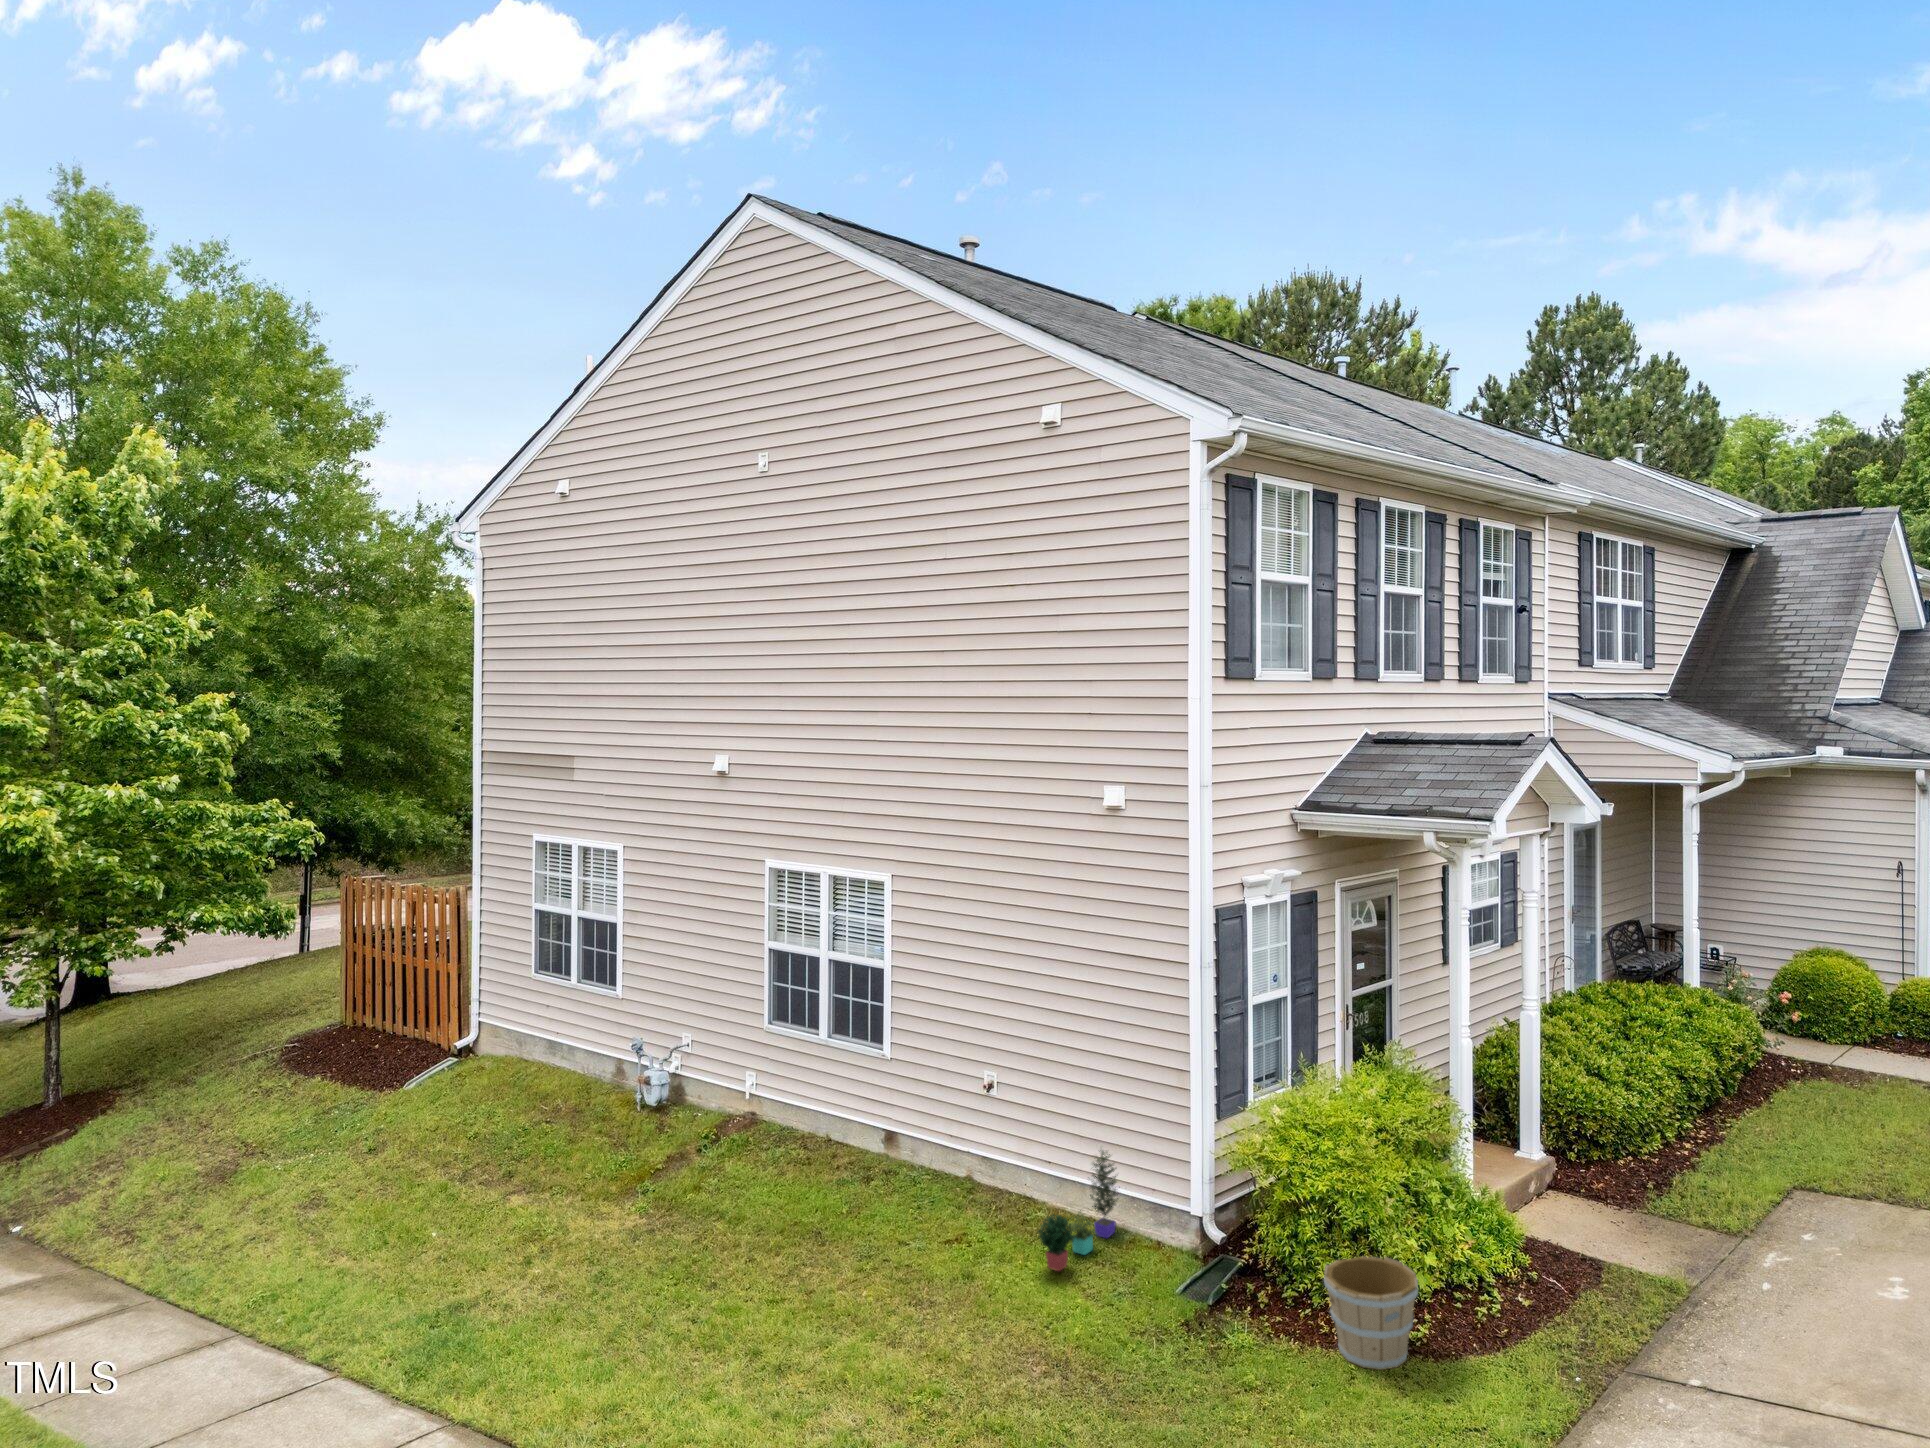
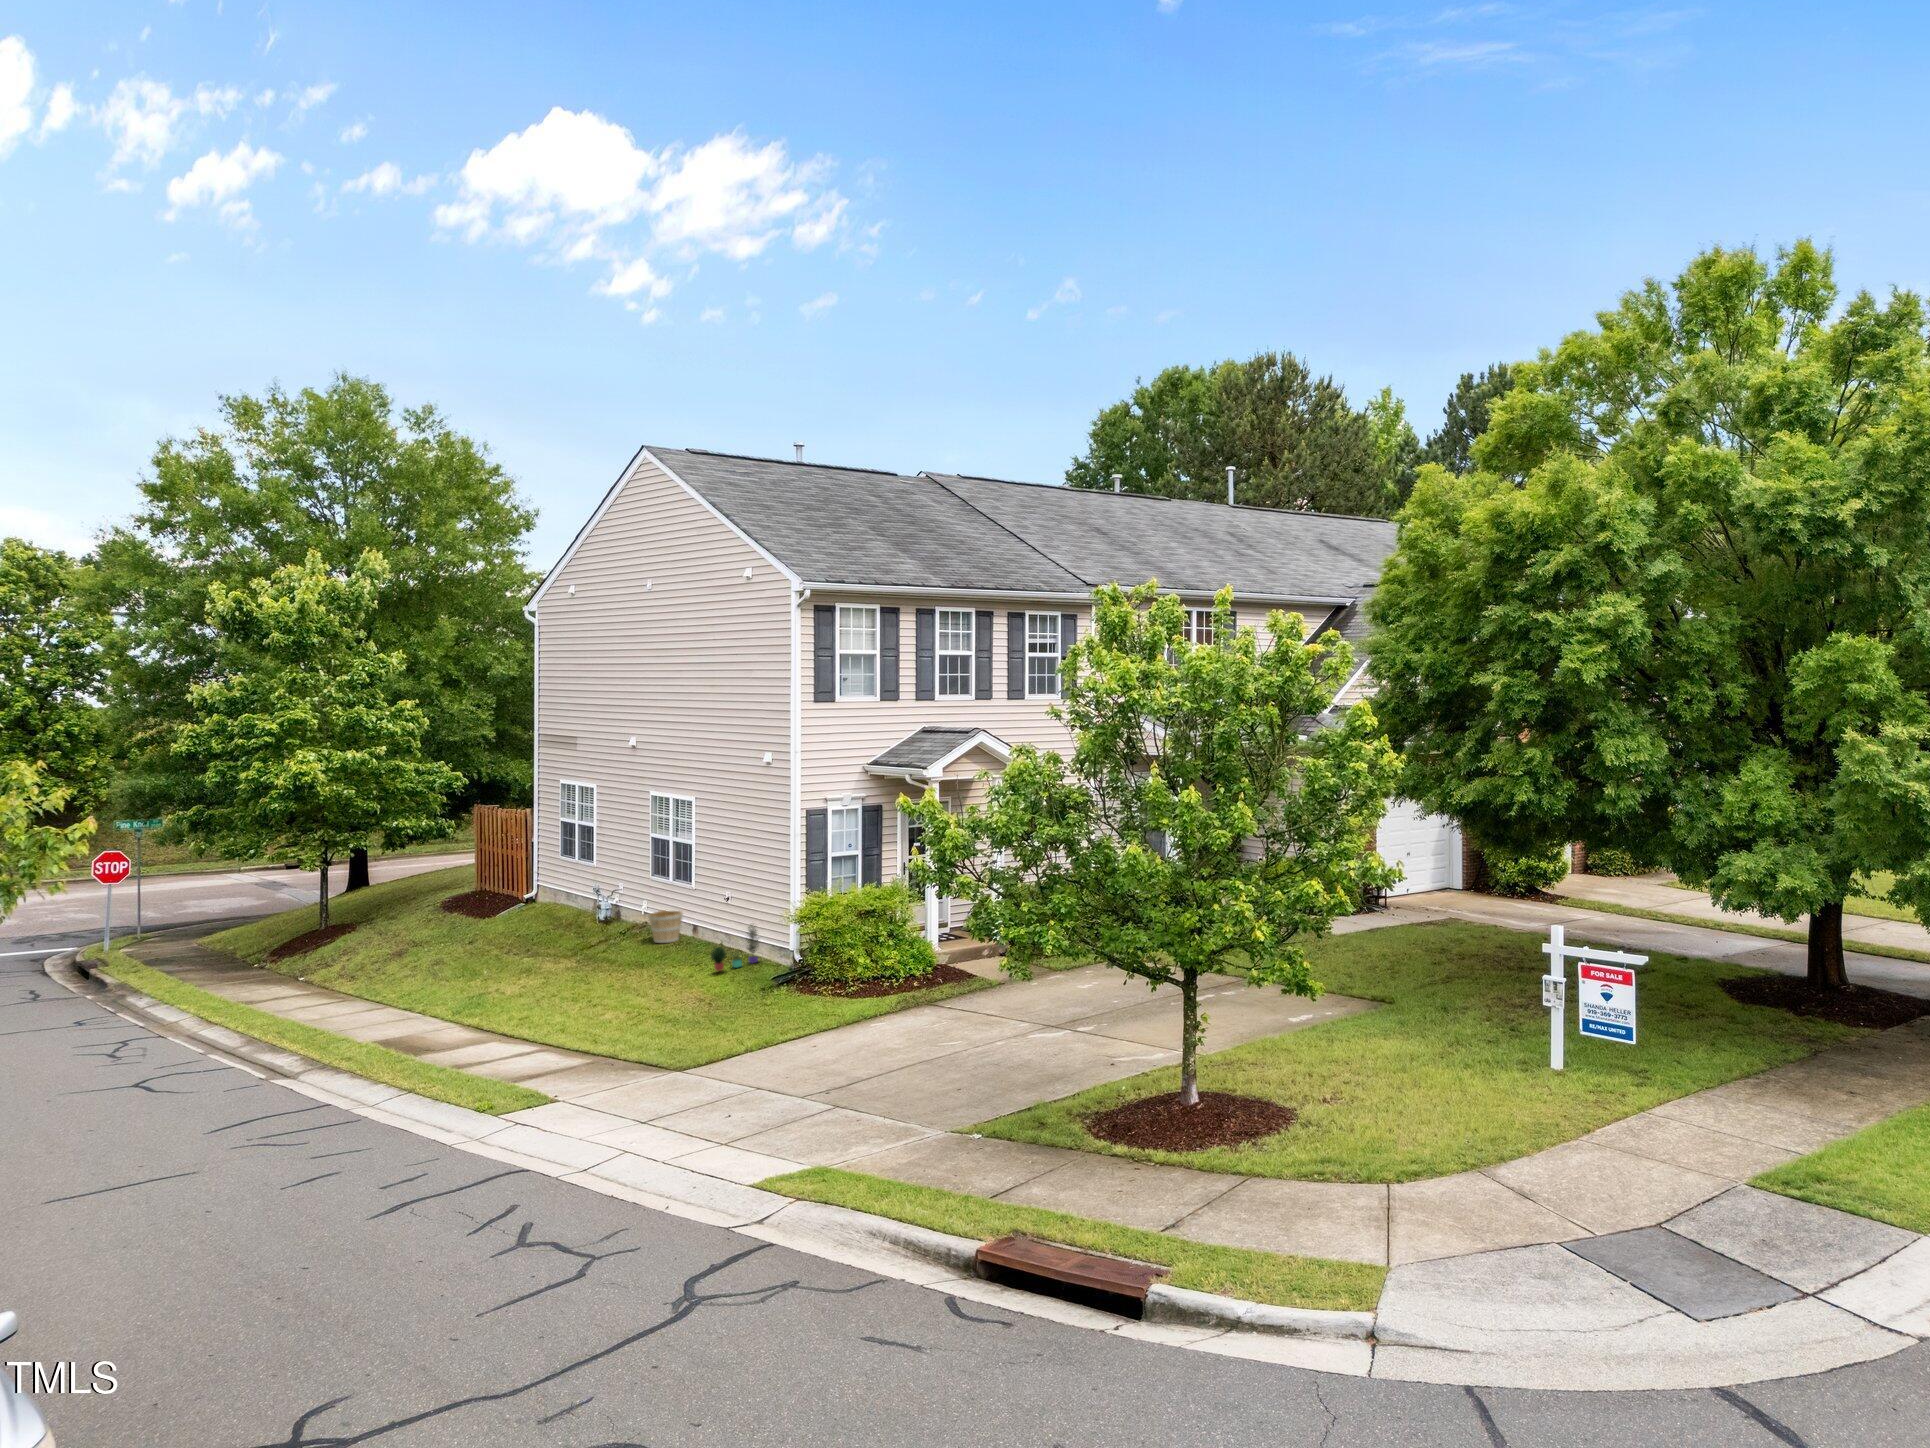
wooden bucket: present [1324,1256,1418,1370] -> present [649,910,683,943]

